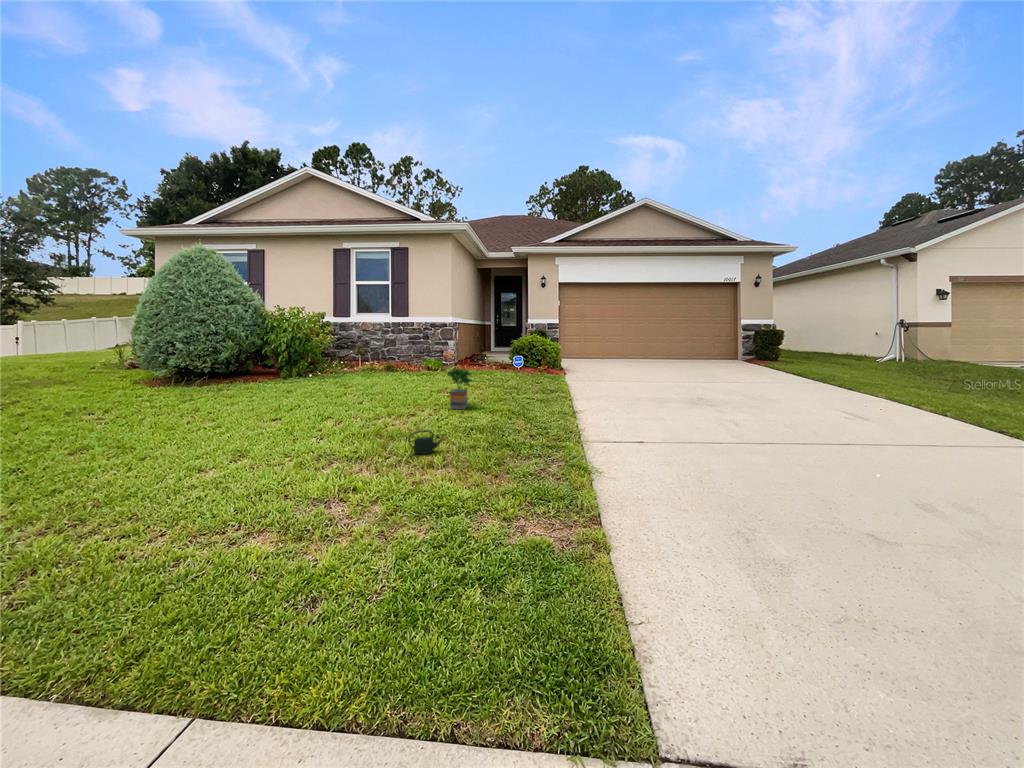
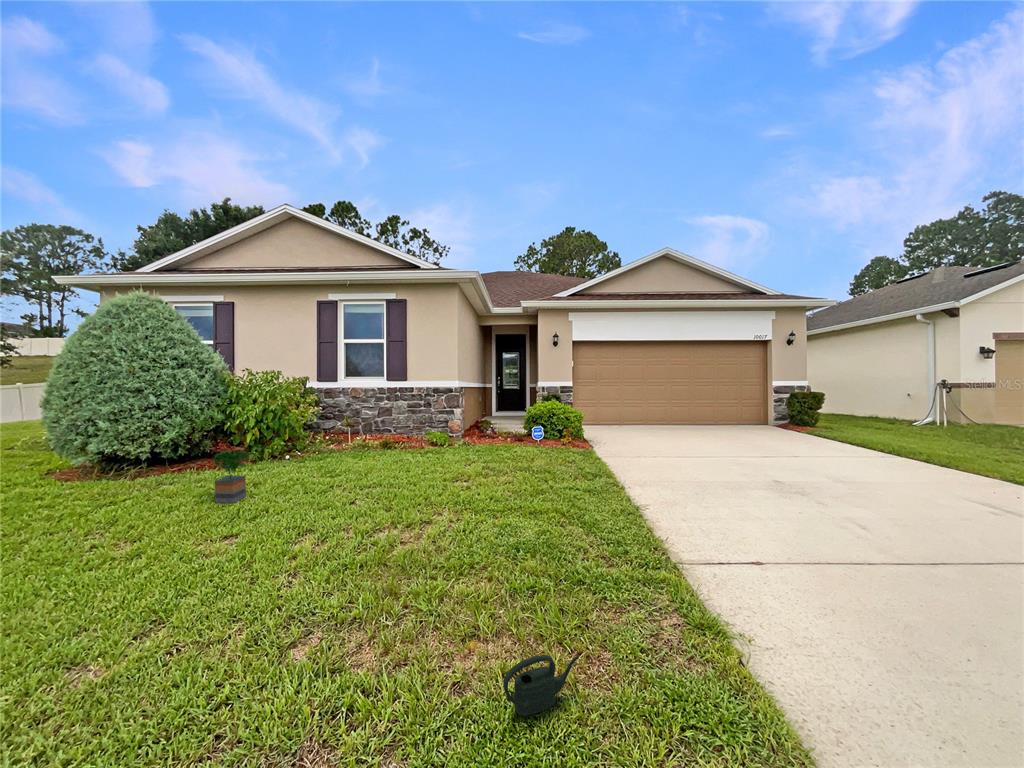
potted tree: present [447,369,472,409] -> present [213,450,250,503]

